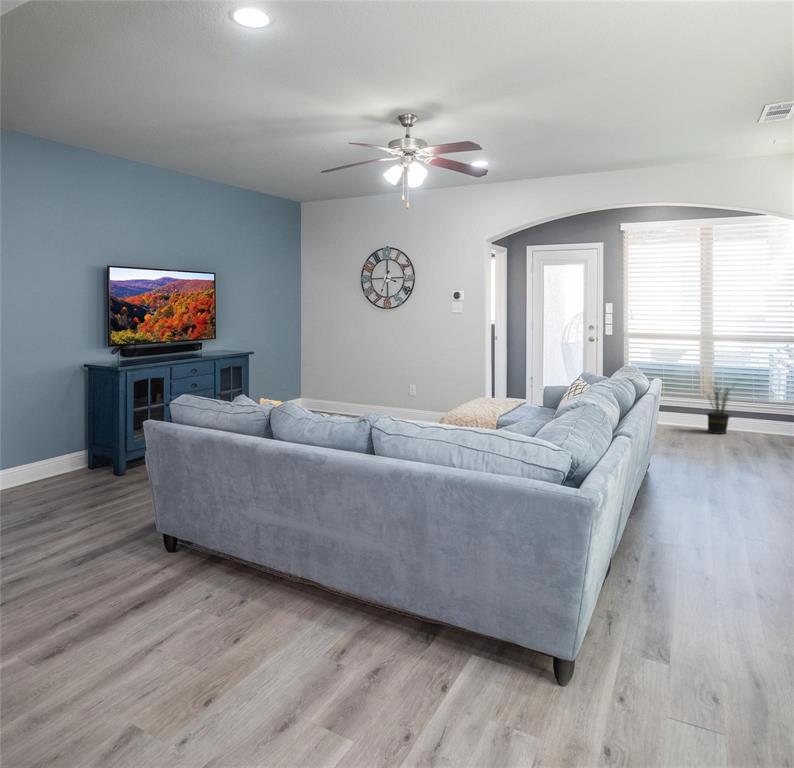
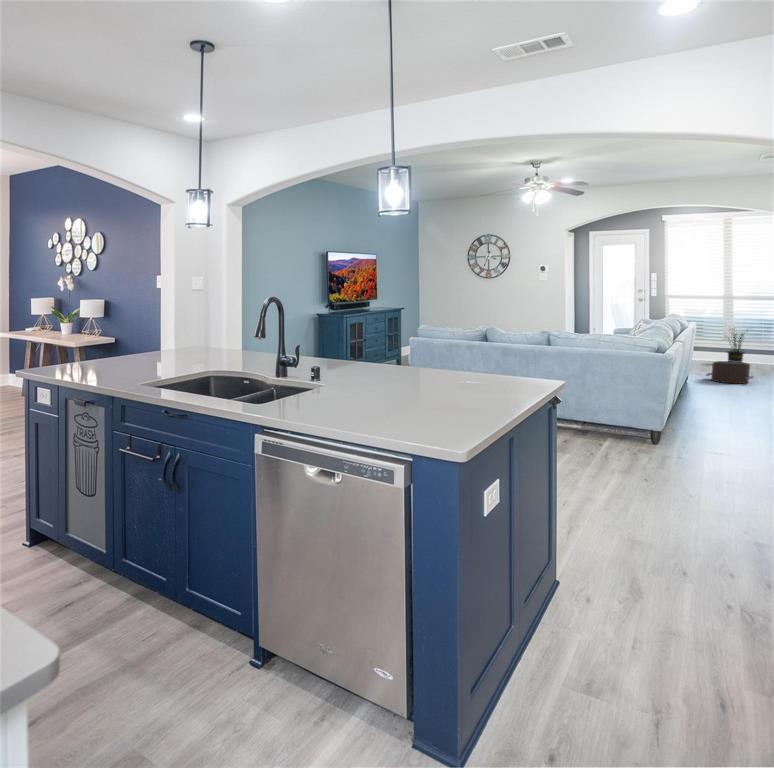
pouf: none [674,439,744,477] -> present [706,361,753,383]

